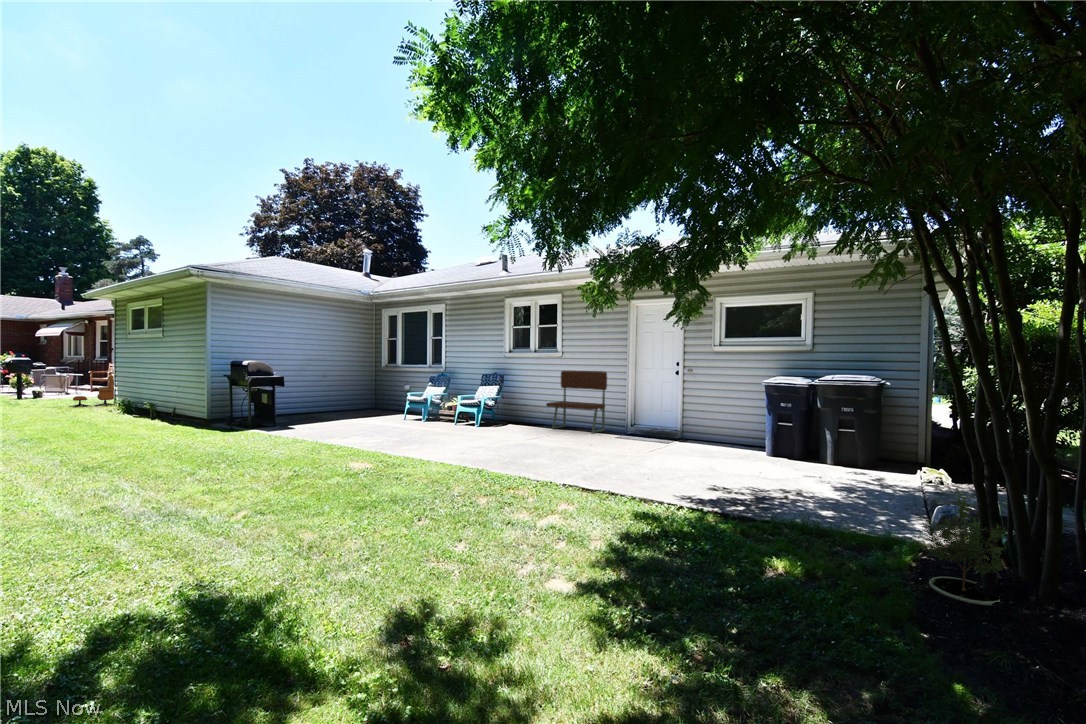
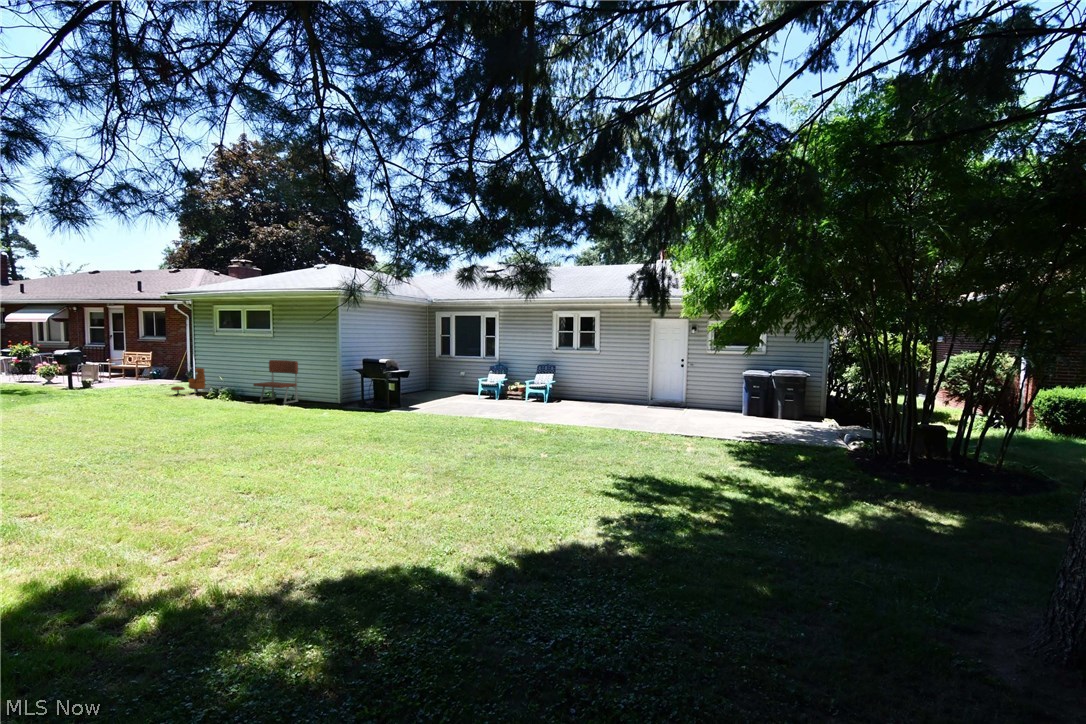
bench: present [546,371,607,433] -> present [254,360,298,404]
potted tree: present [919,488,1007,606] -> none [847,424,878,463]

